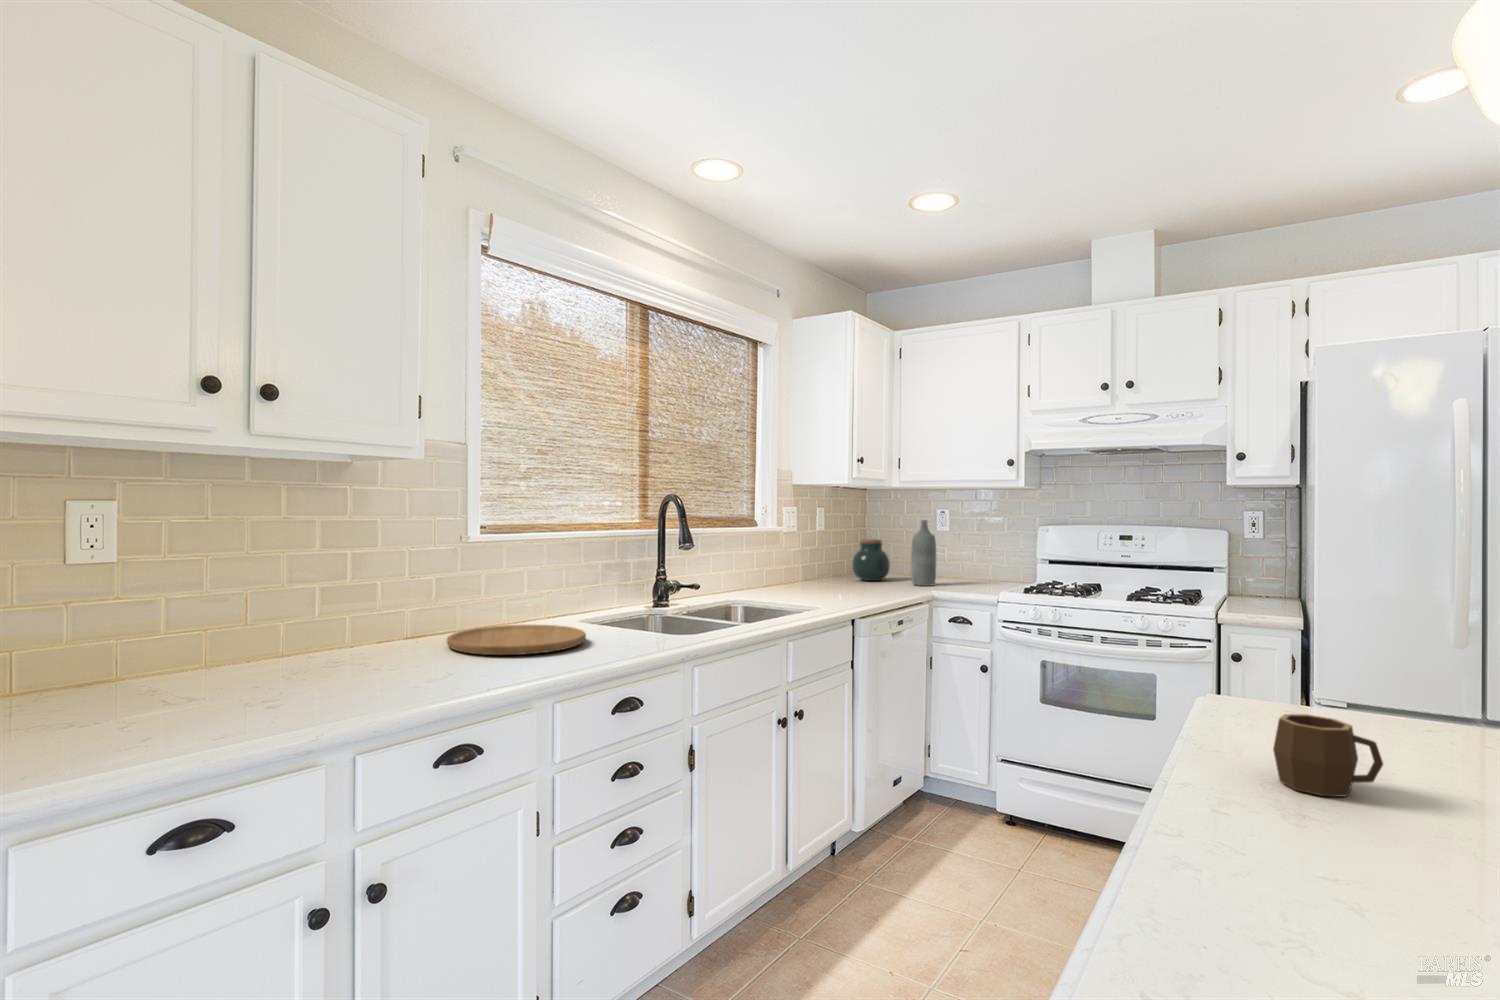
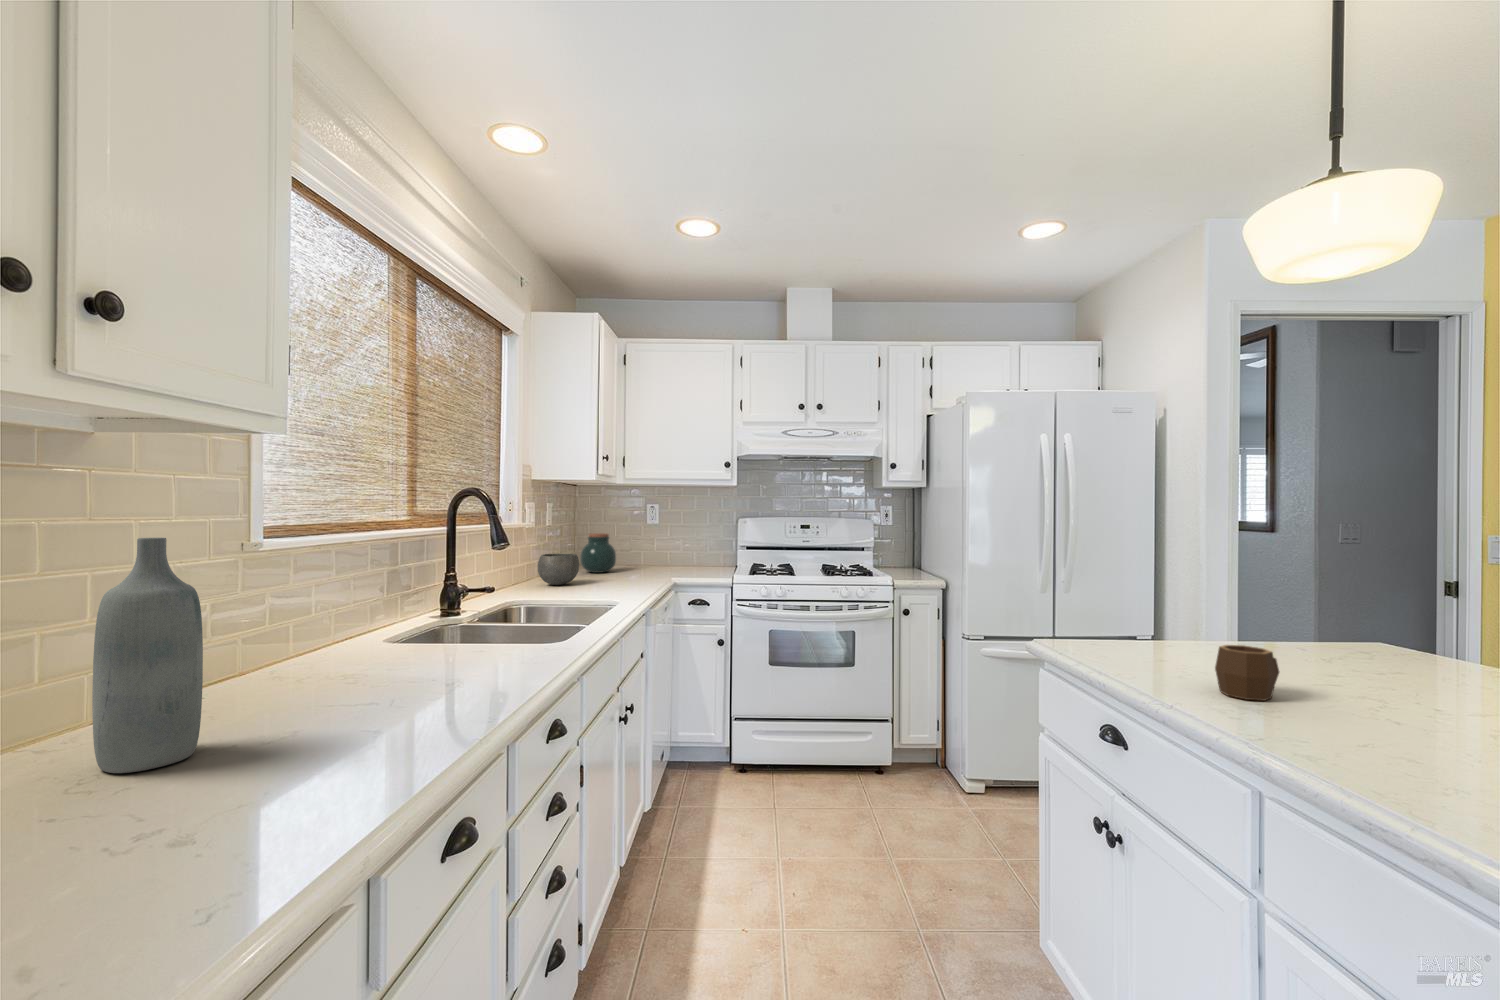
bottle: present [911,520,936,586] -> present [92,537,203,773]
ceramic bowl: none [788,558,828,590] -> present [538,554,579,585]
cutting board: present [446,625,586,655] -> none [254,651,460,704]

